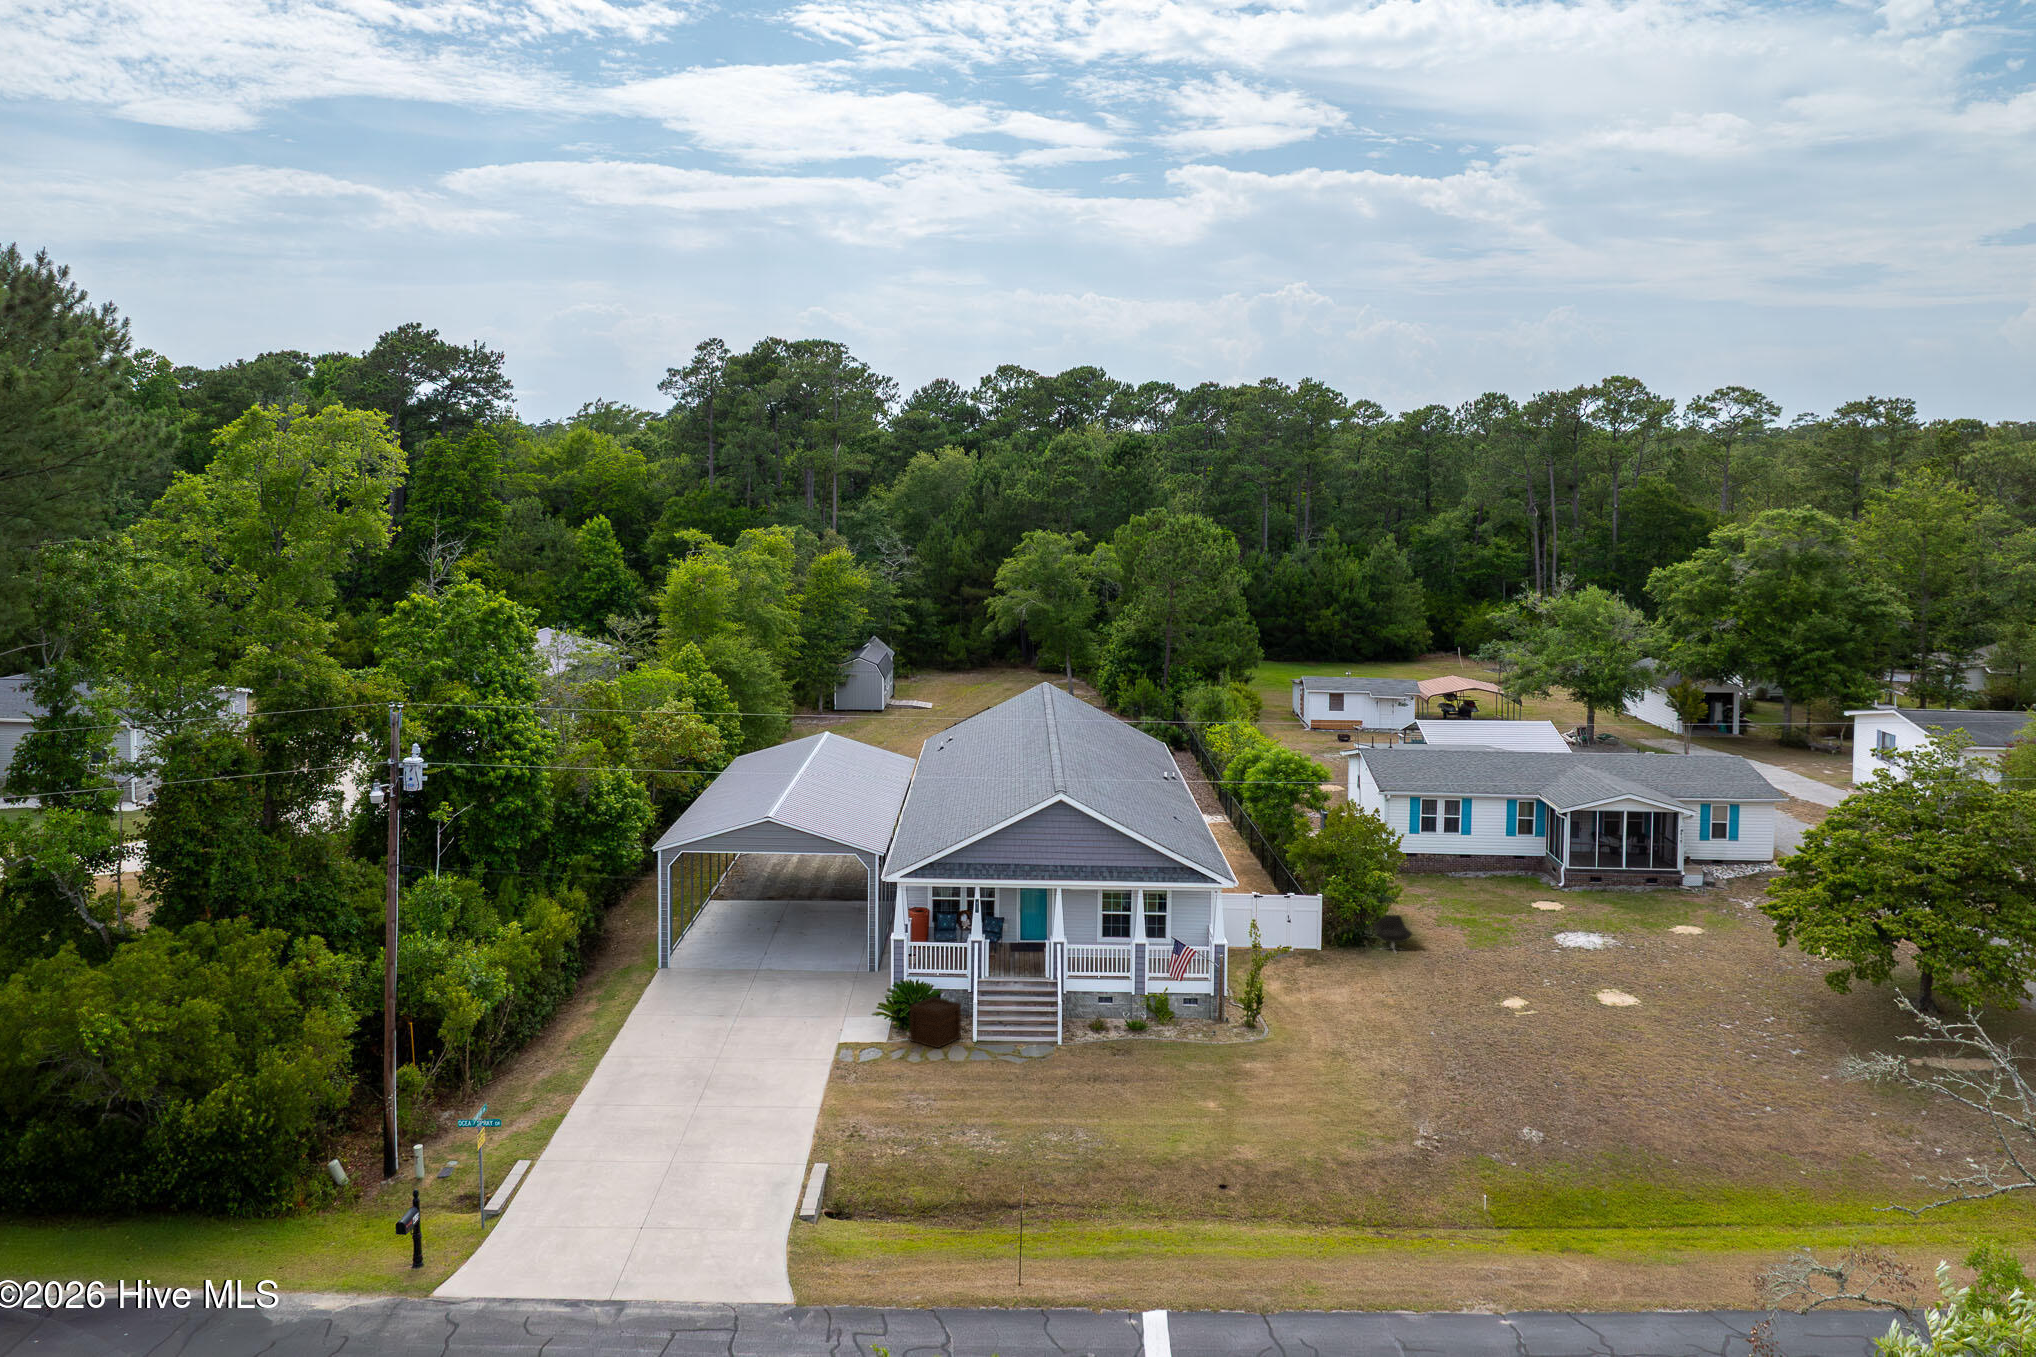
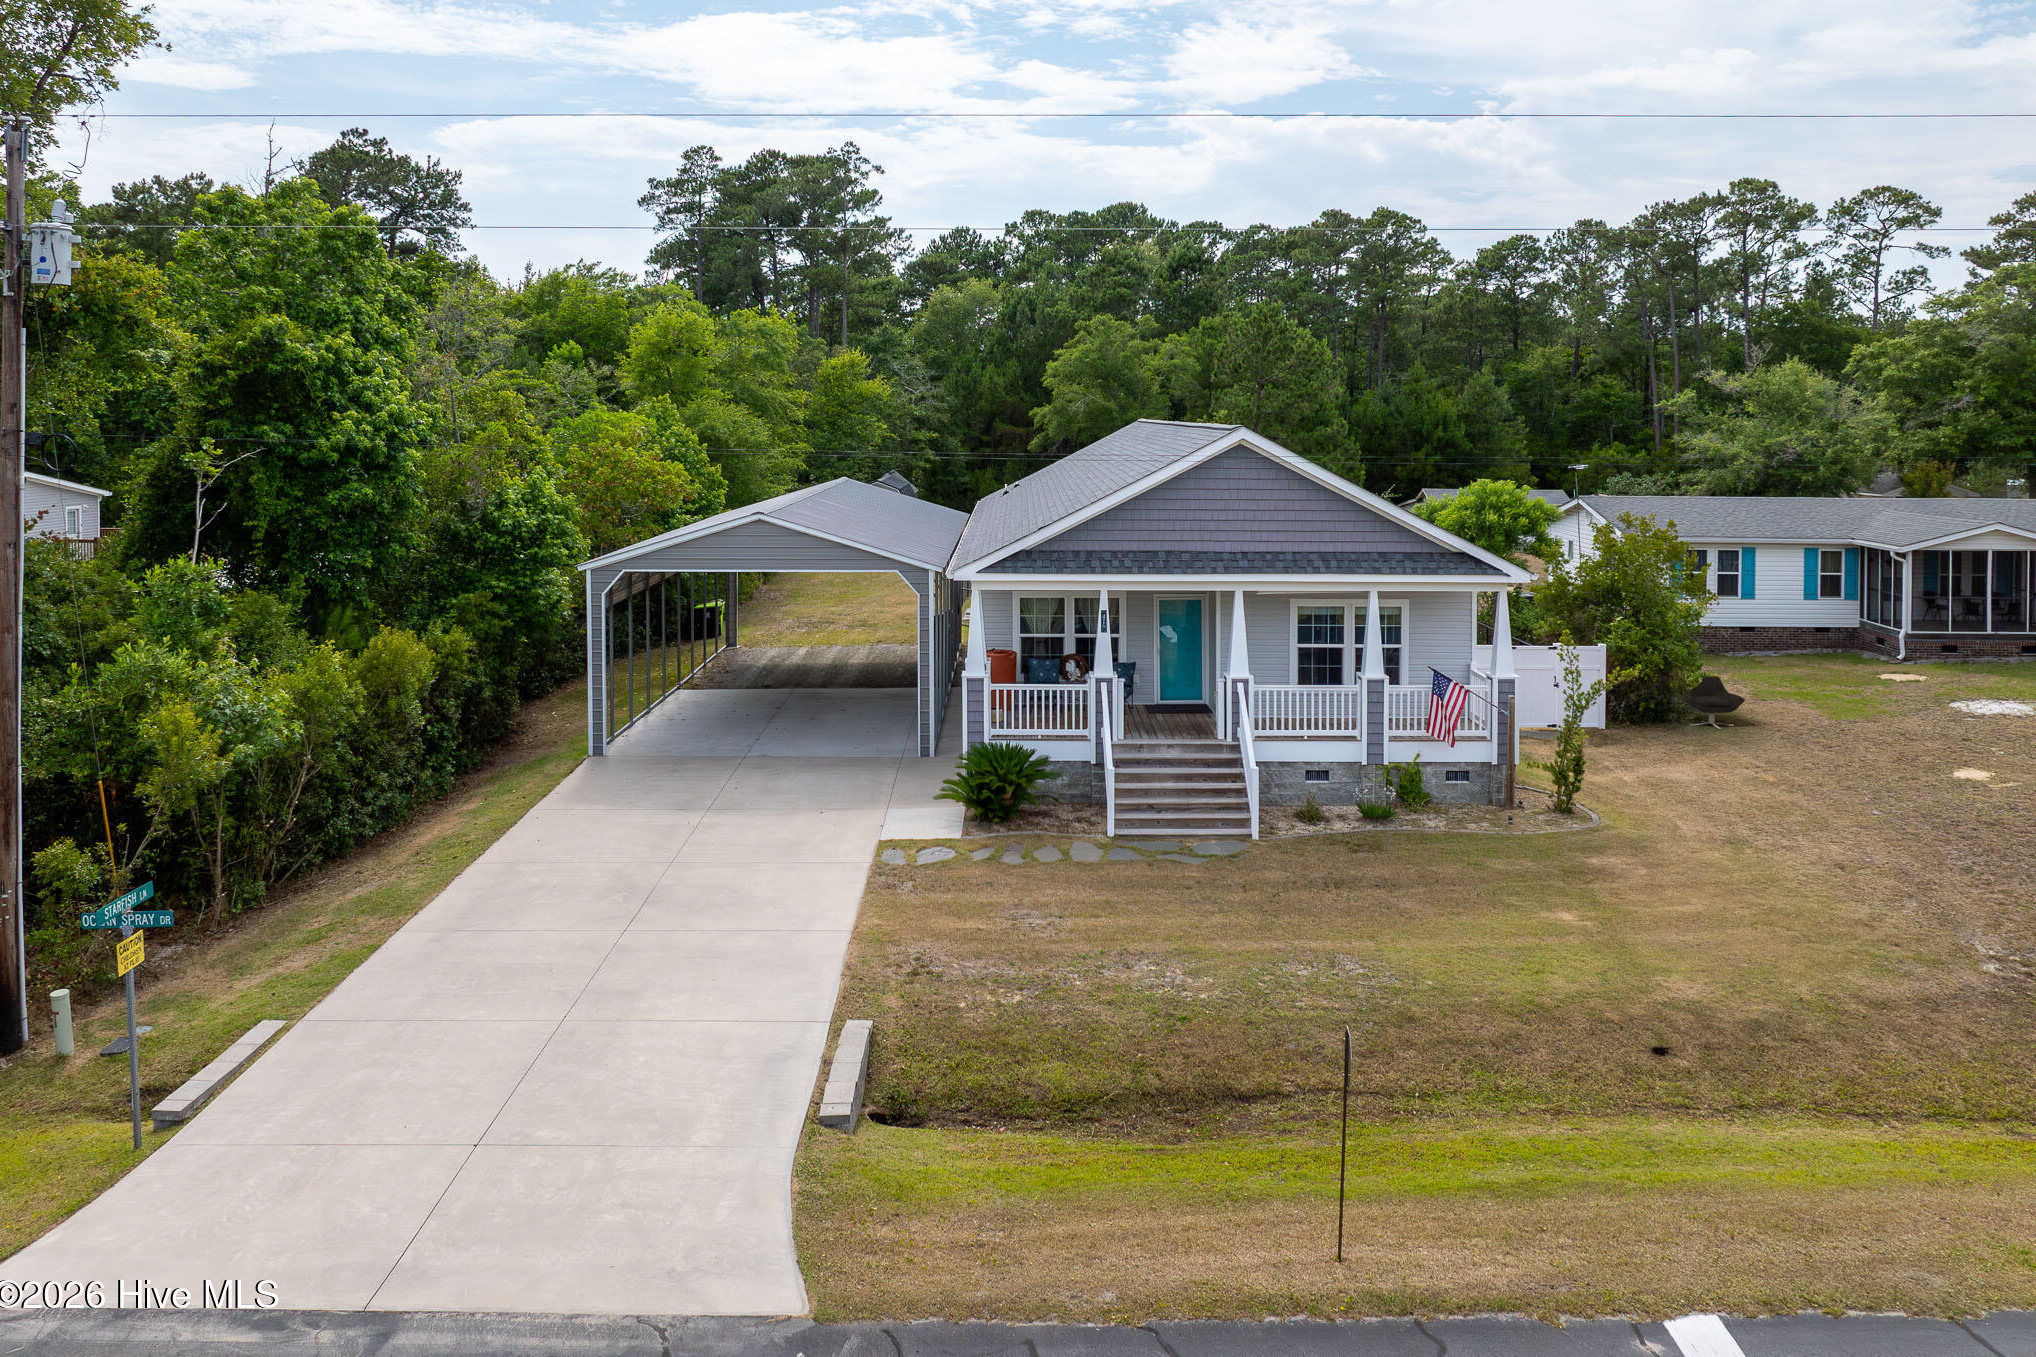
wooden crate: present [909,997,961,1048] -> none [999,767,1085,845]

